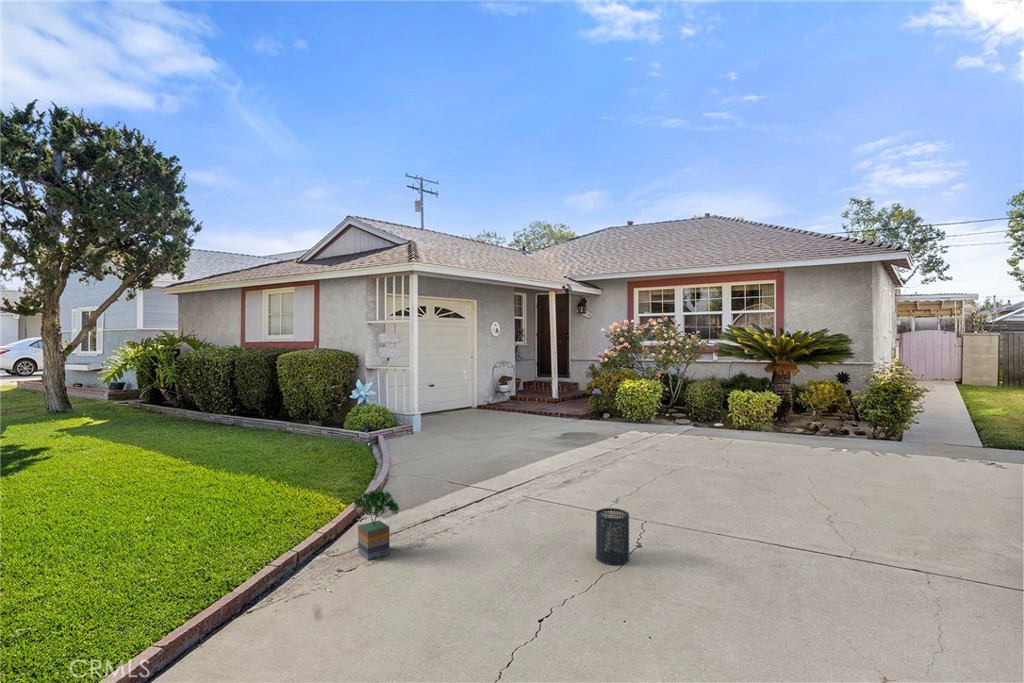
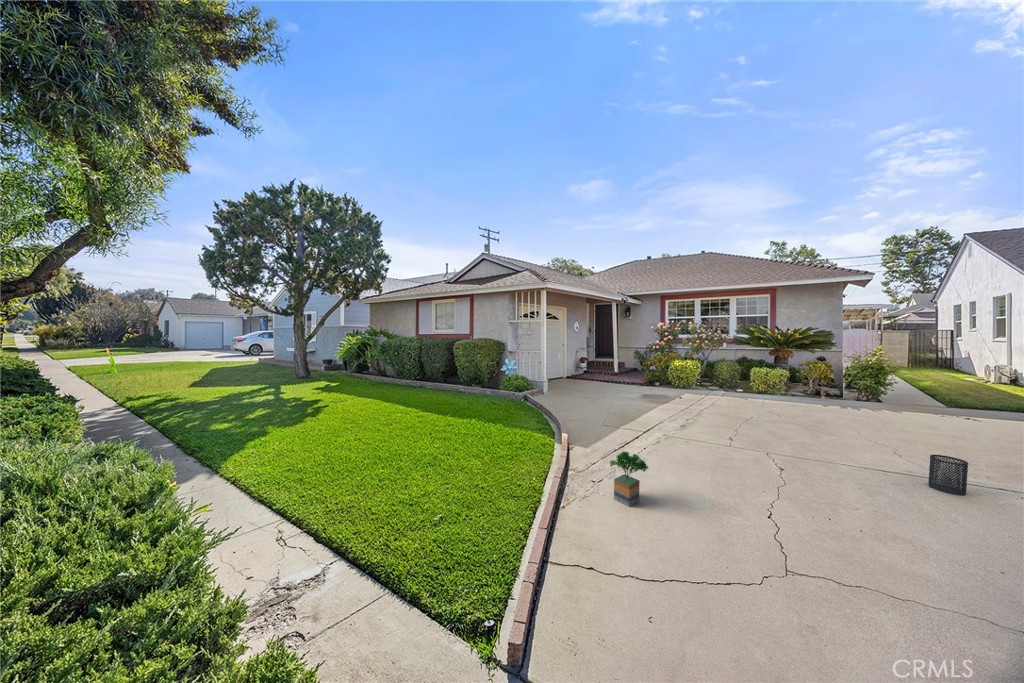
trash can: present [596,508,629,565] -> present [928,455,968,495]

